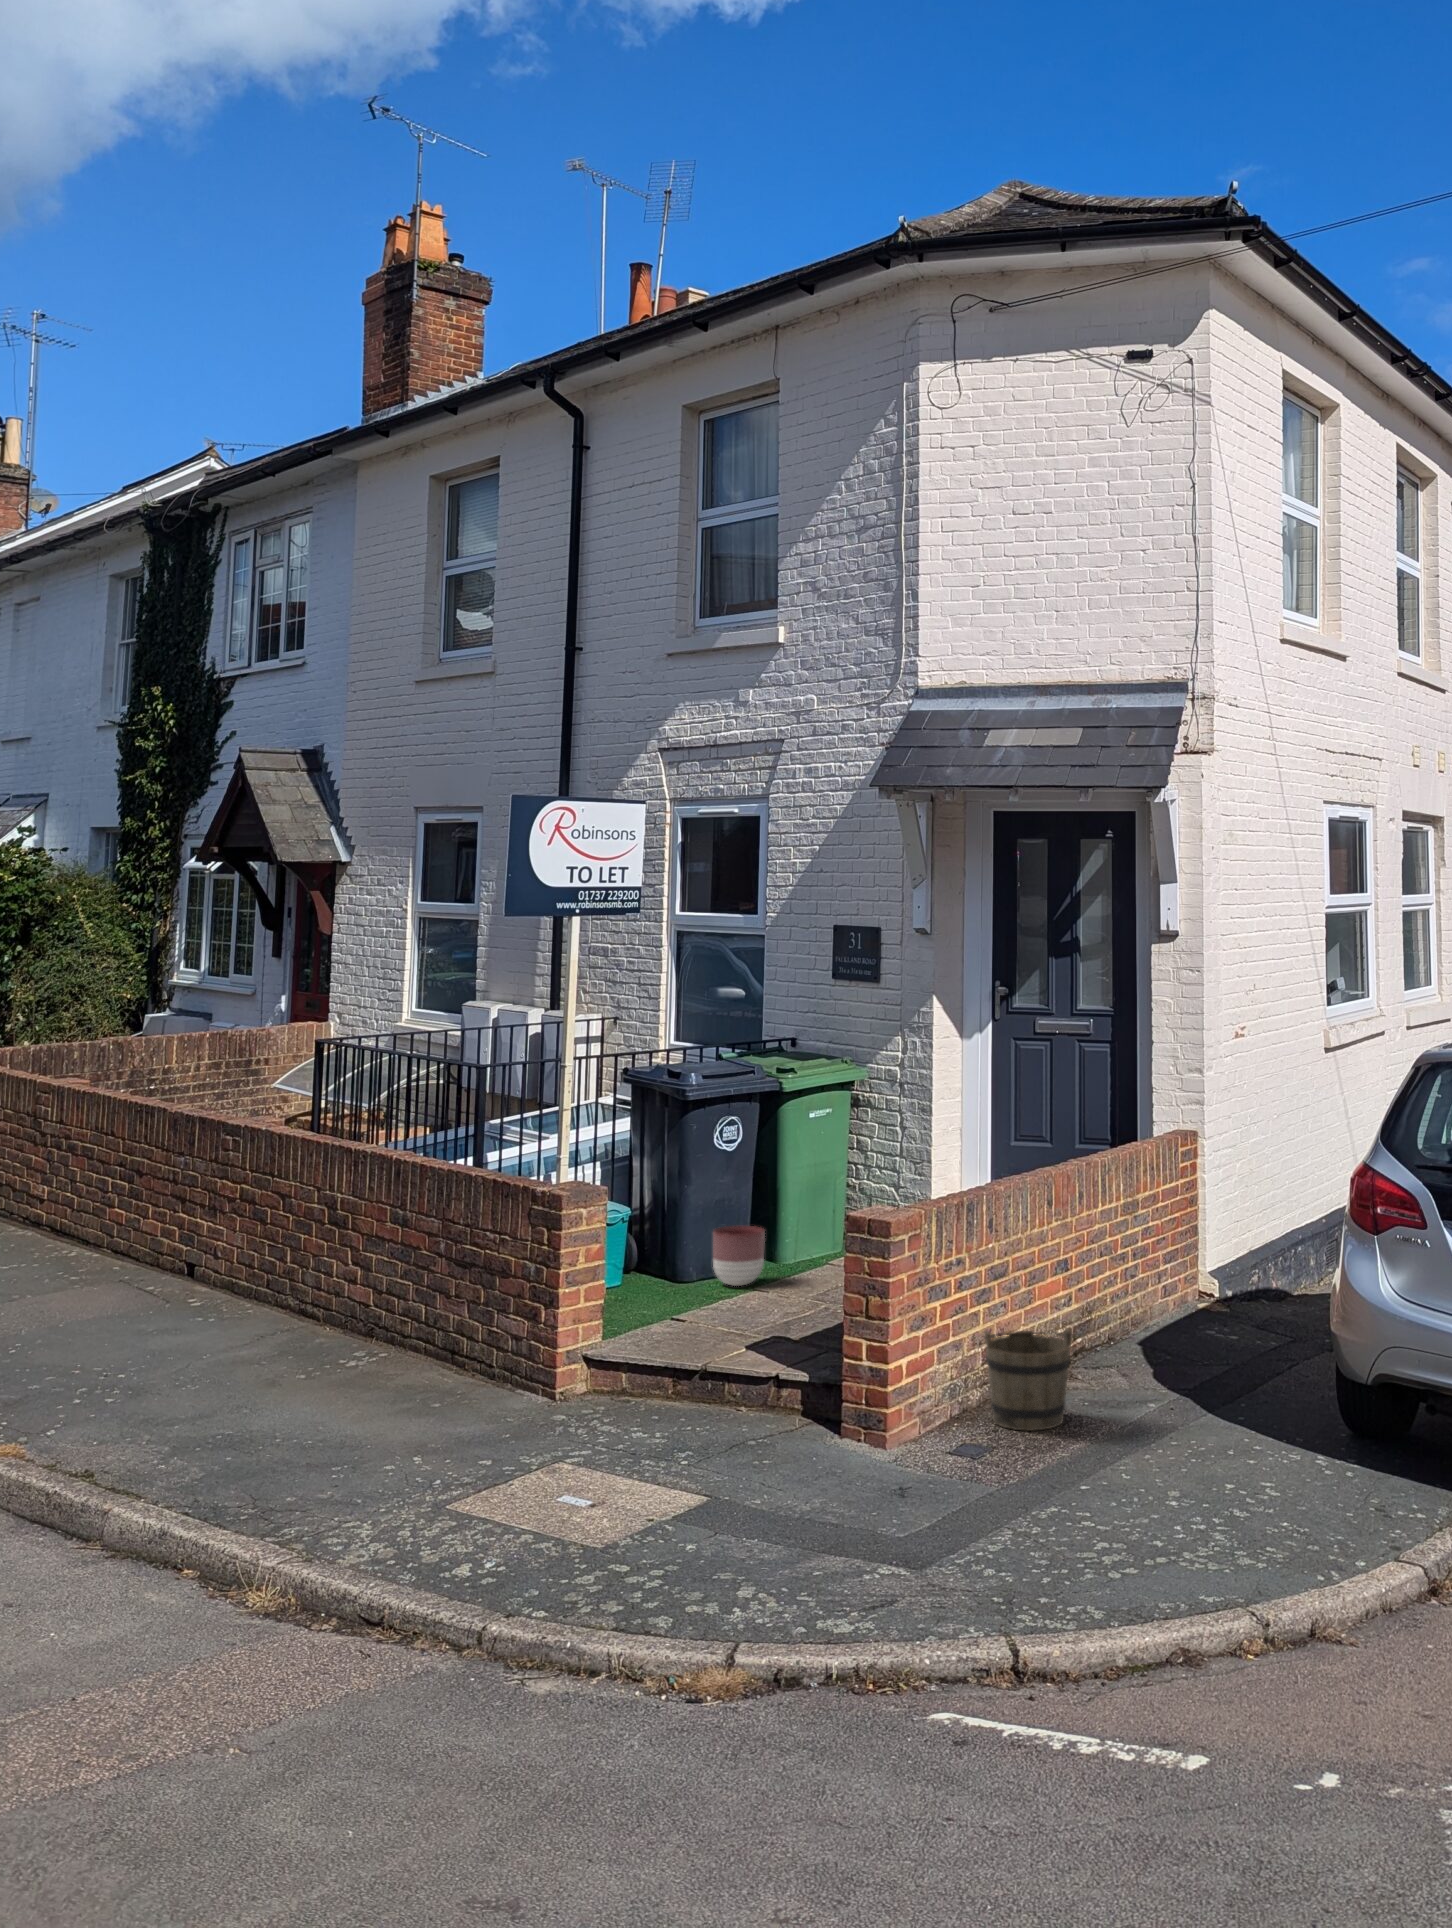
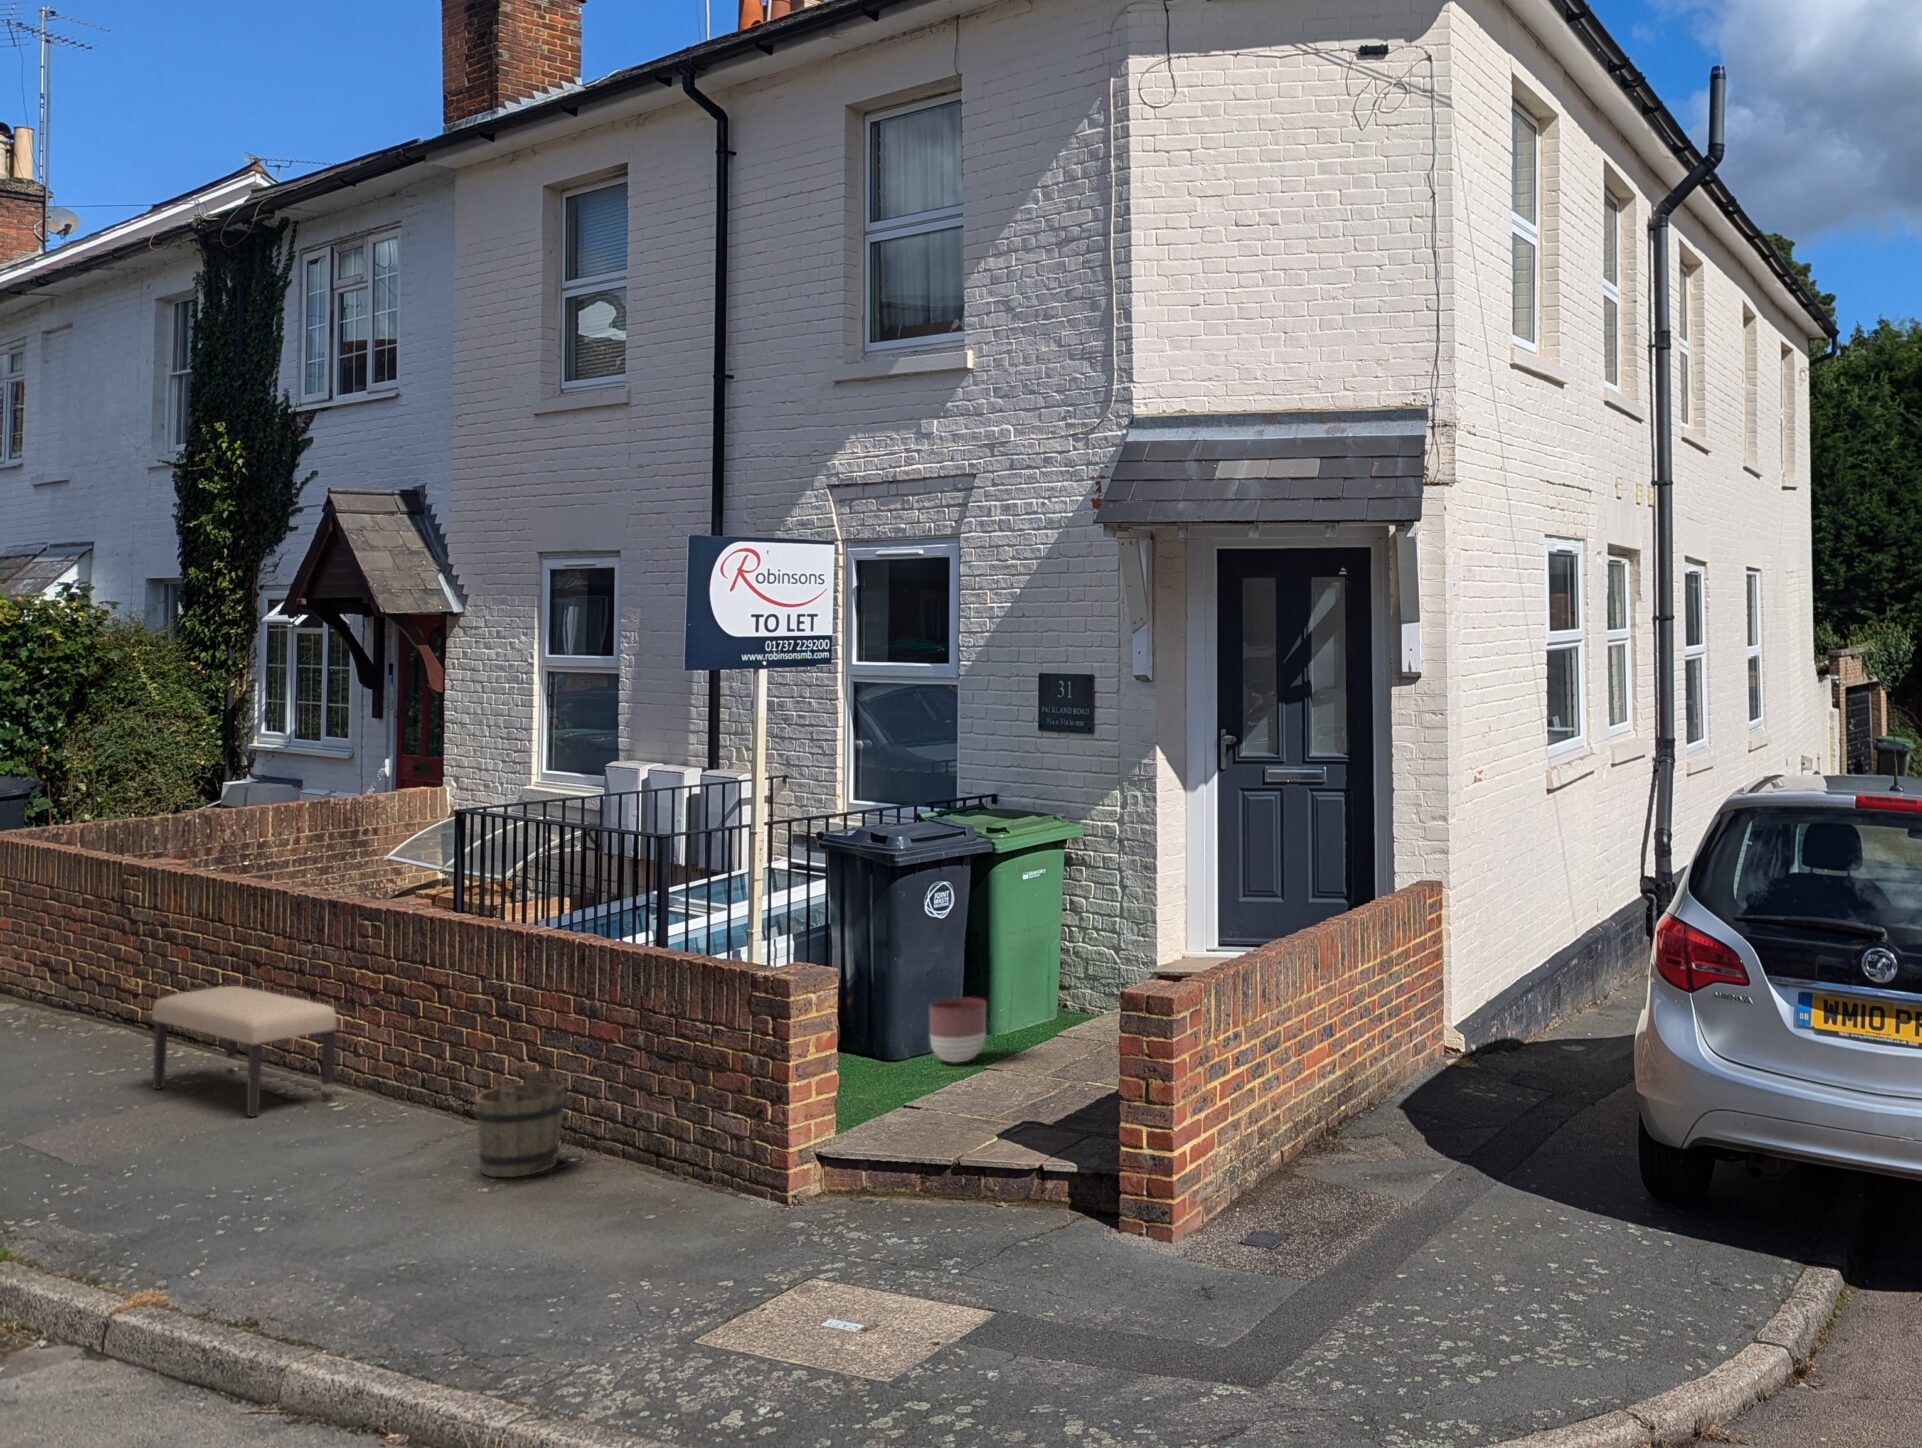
bench: none [52,1191,205,1306] -> present [152,986,336,1117]
bucket: present [984,1329,1072,1431] -> present [475,1070,566,1177]

